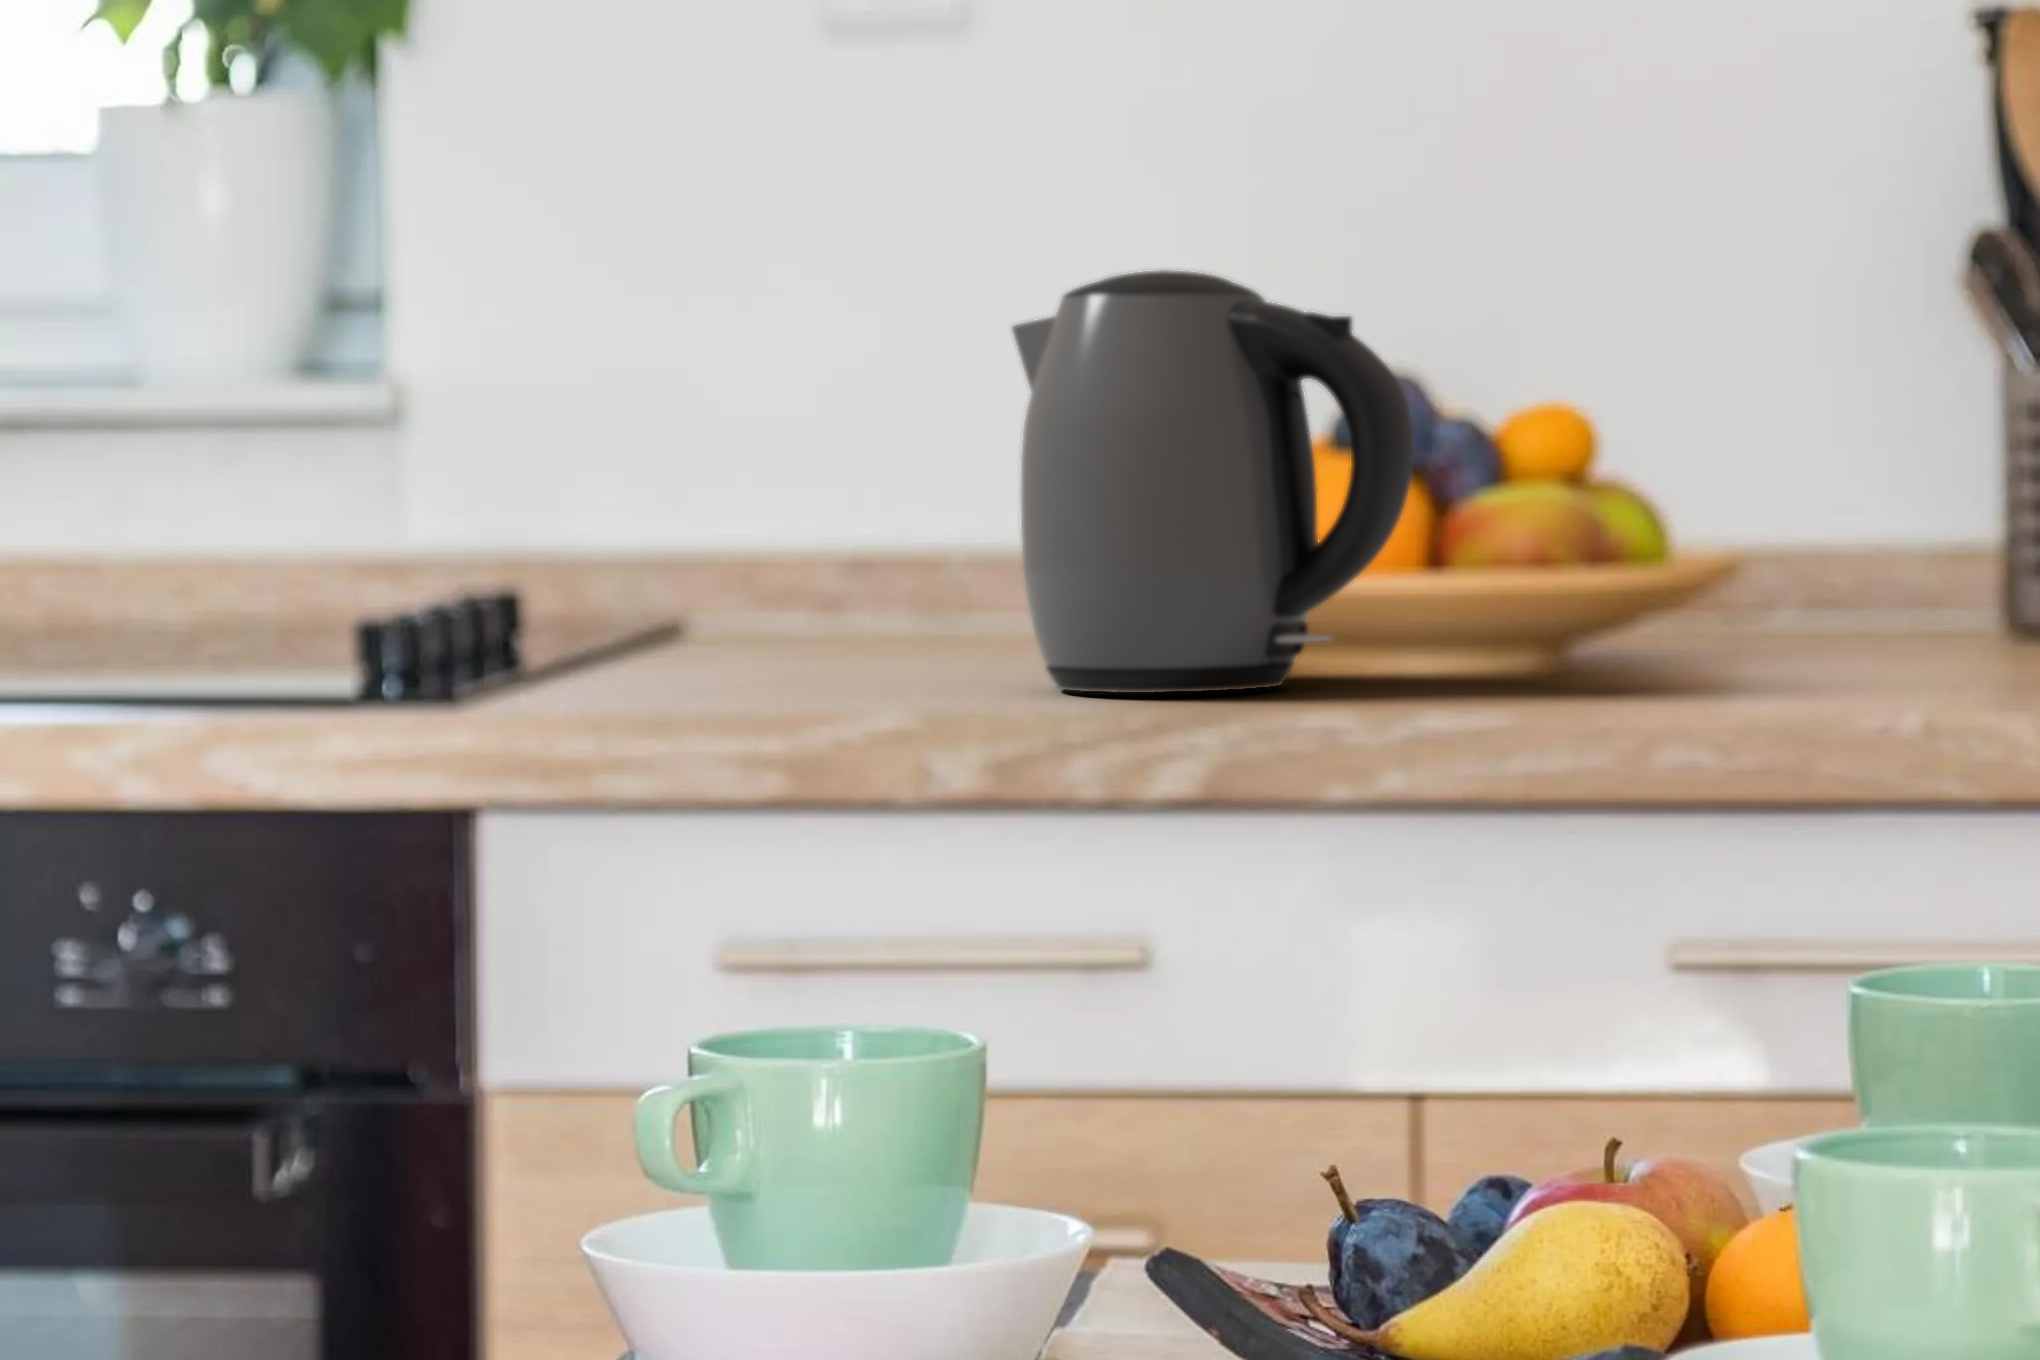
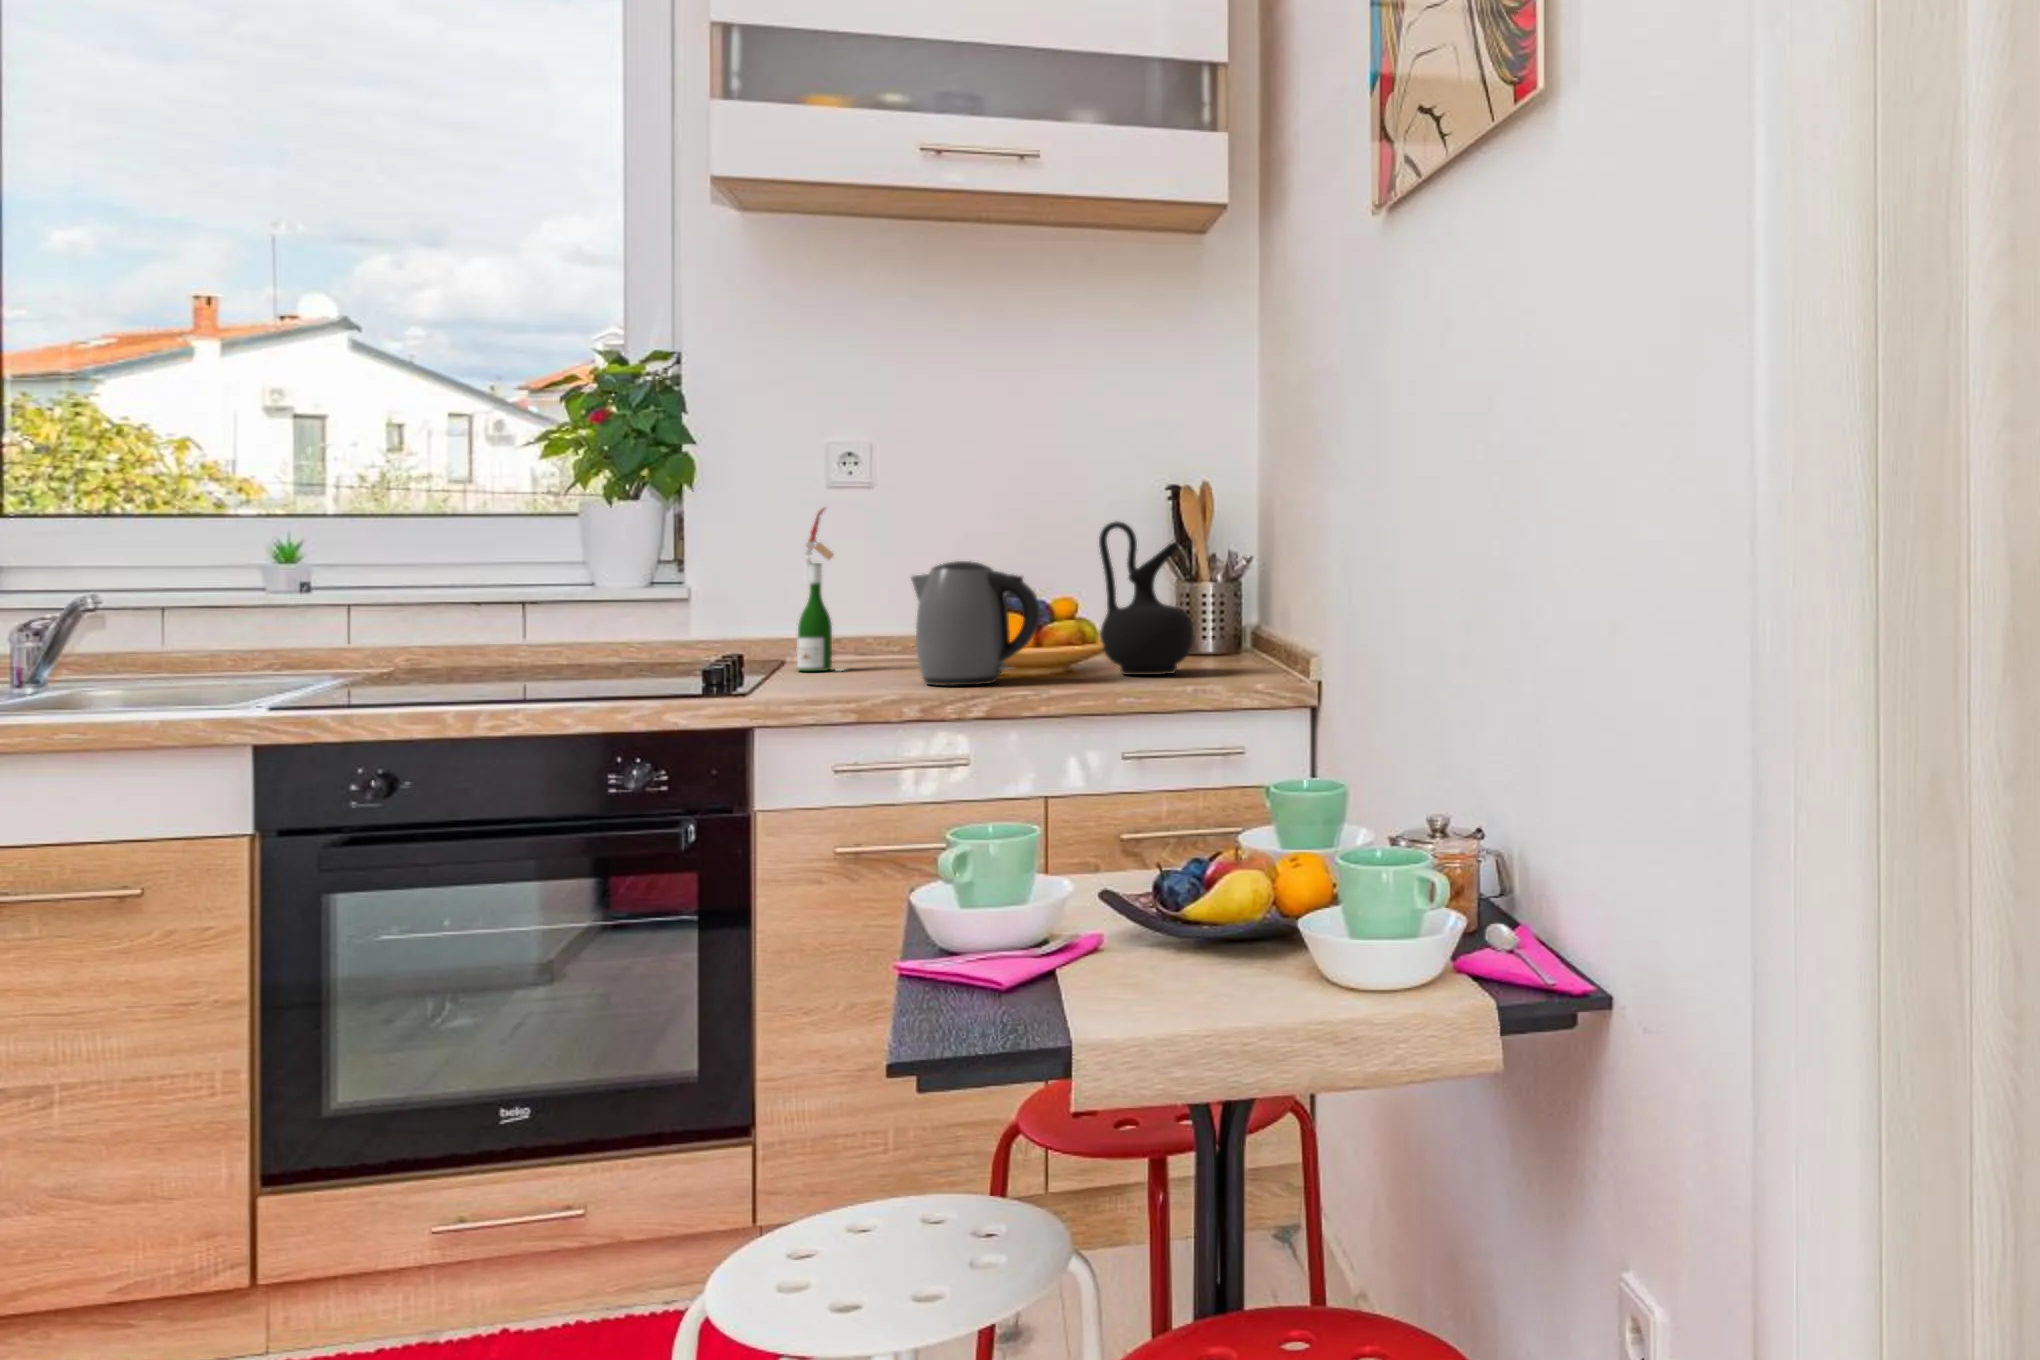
ceramic jug: none [1656,130,1986,676] -> present [1099,521,1193,675]
wine bottle: none [803,132,941,647] -> present [797,508,833,671]

